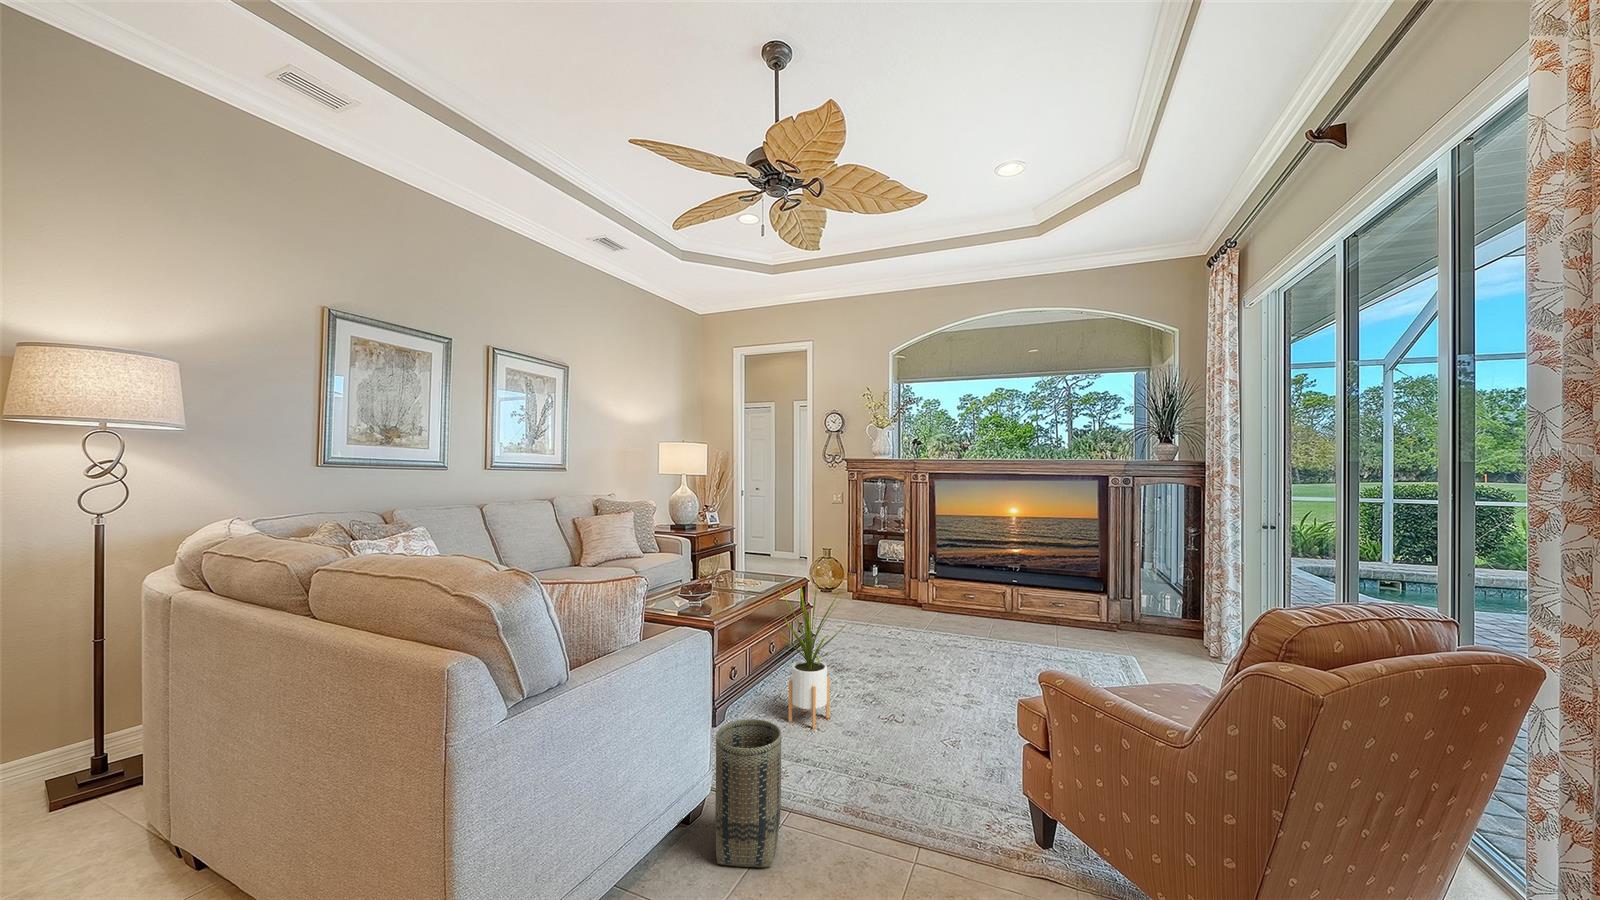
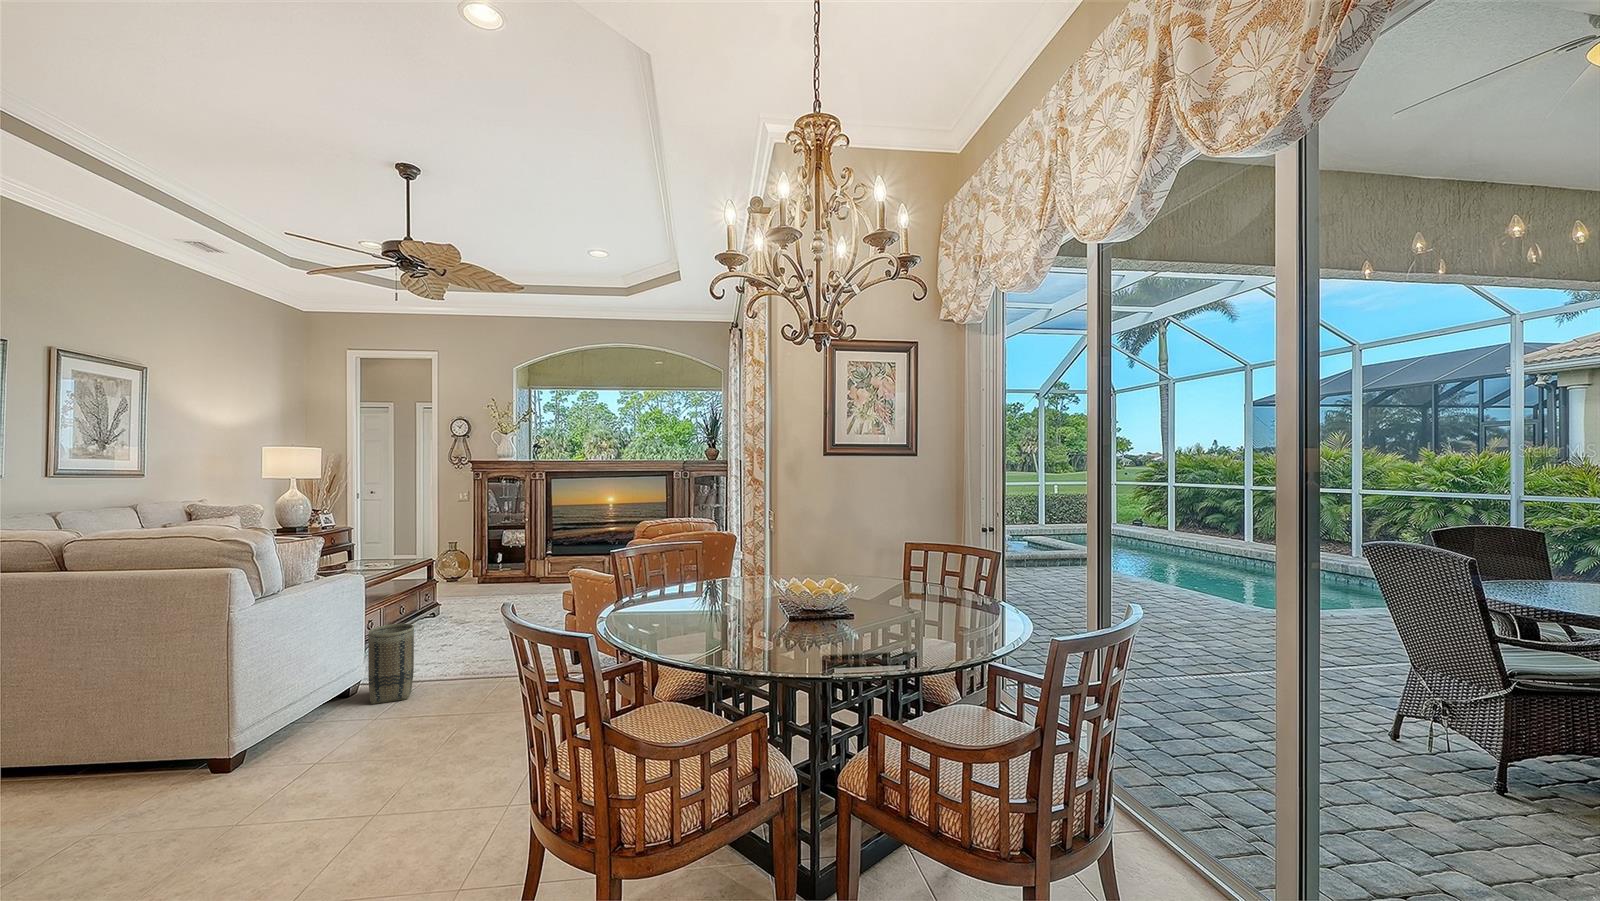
house plant: present [780,586,846,729] -> none [403,547,463,651]

